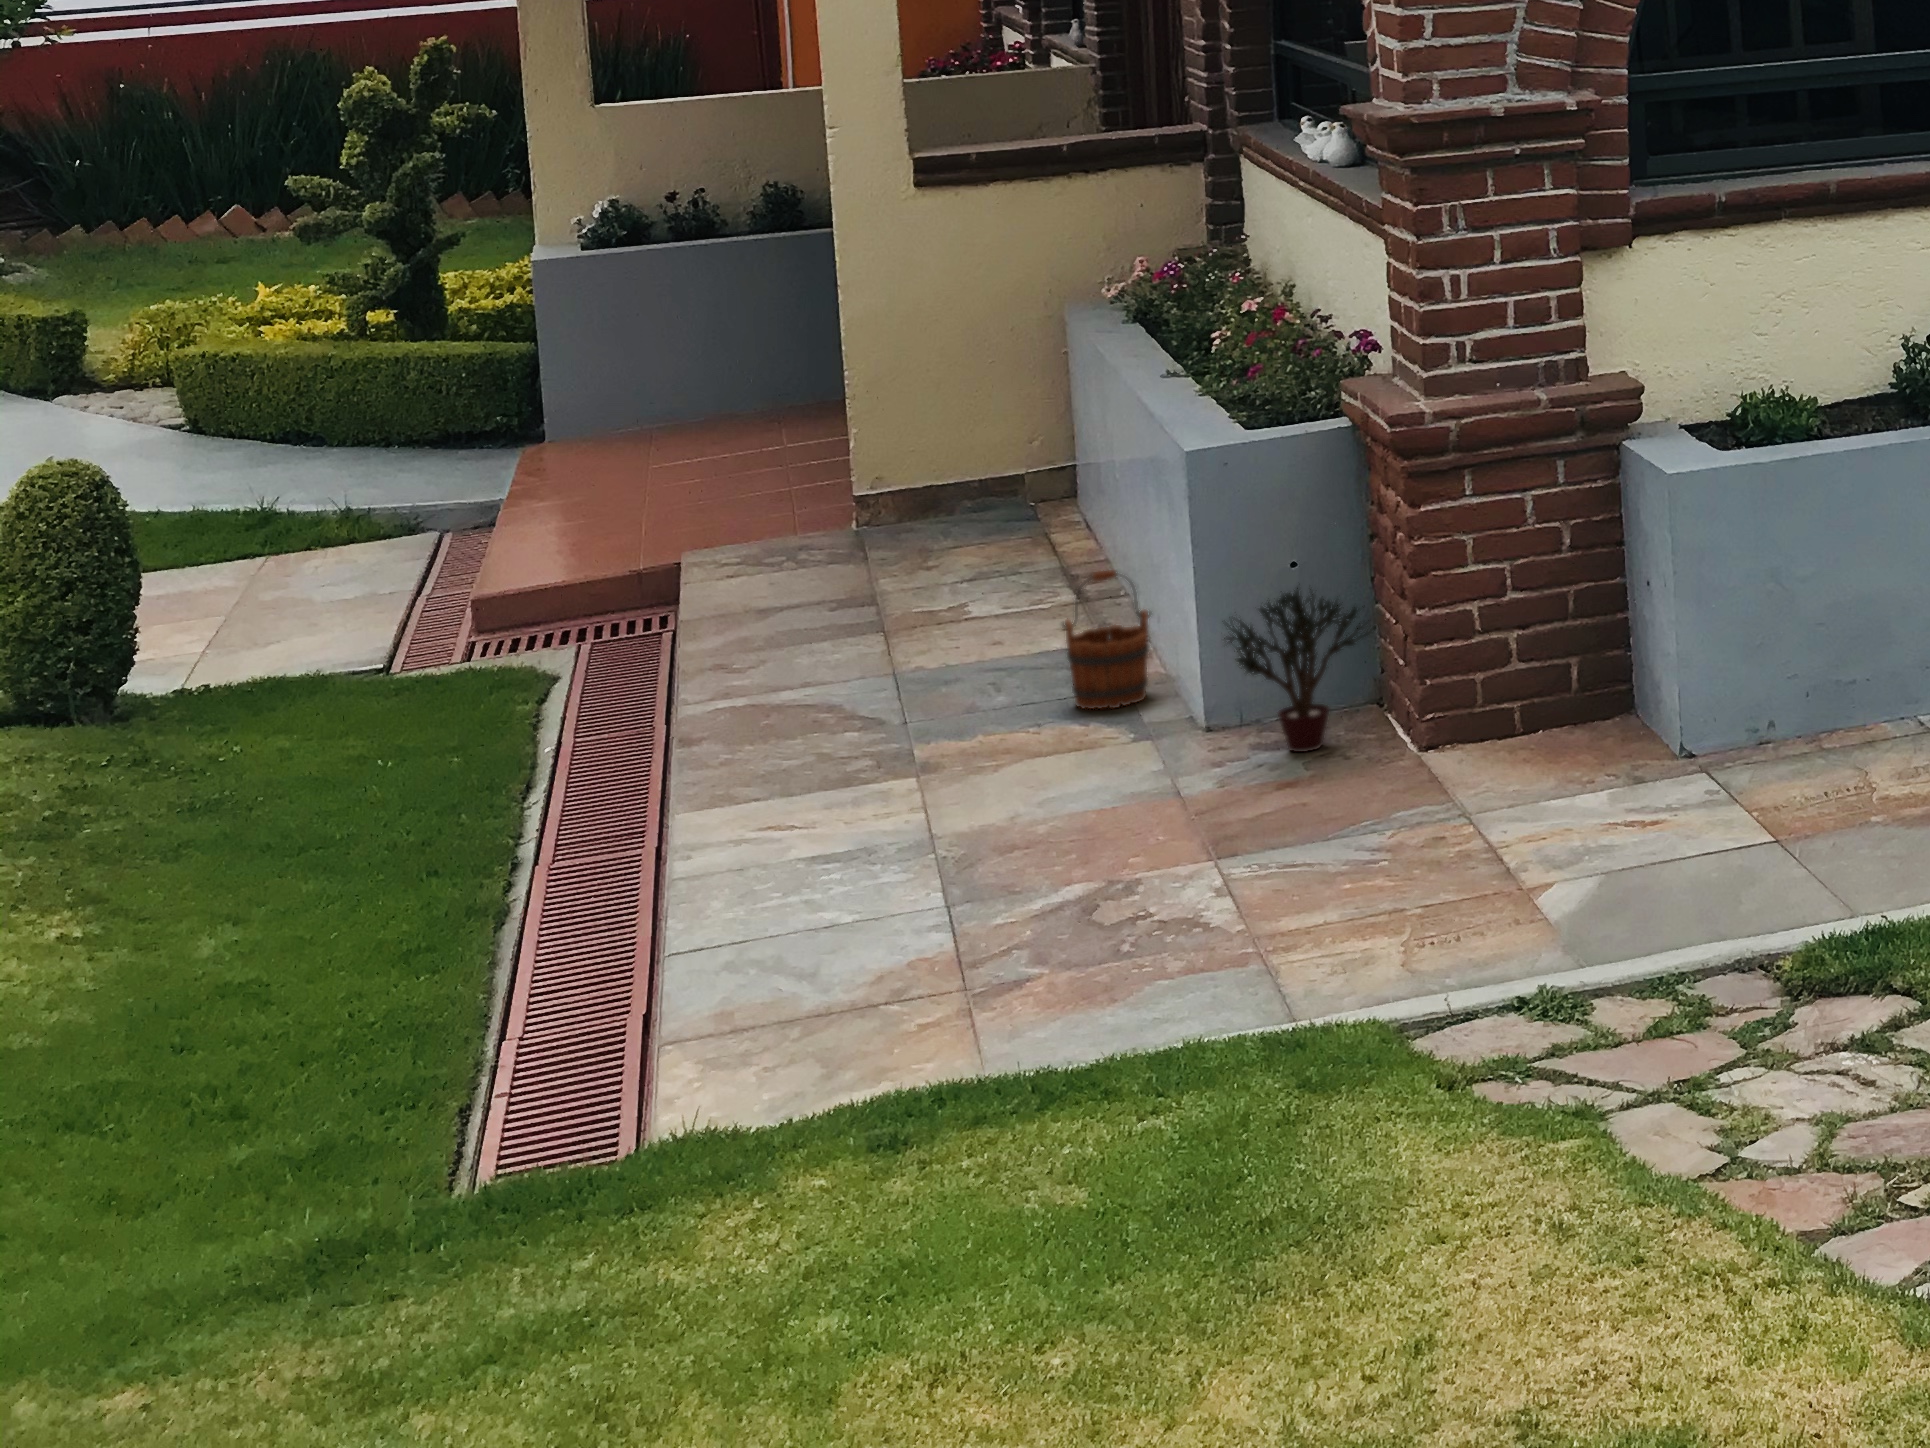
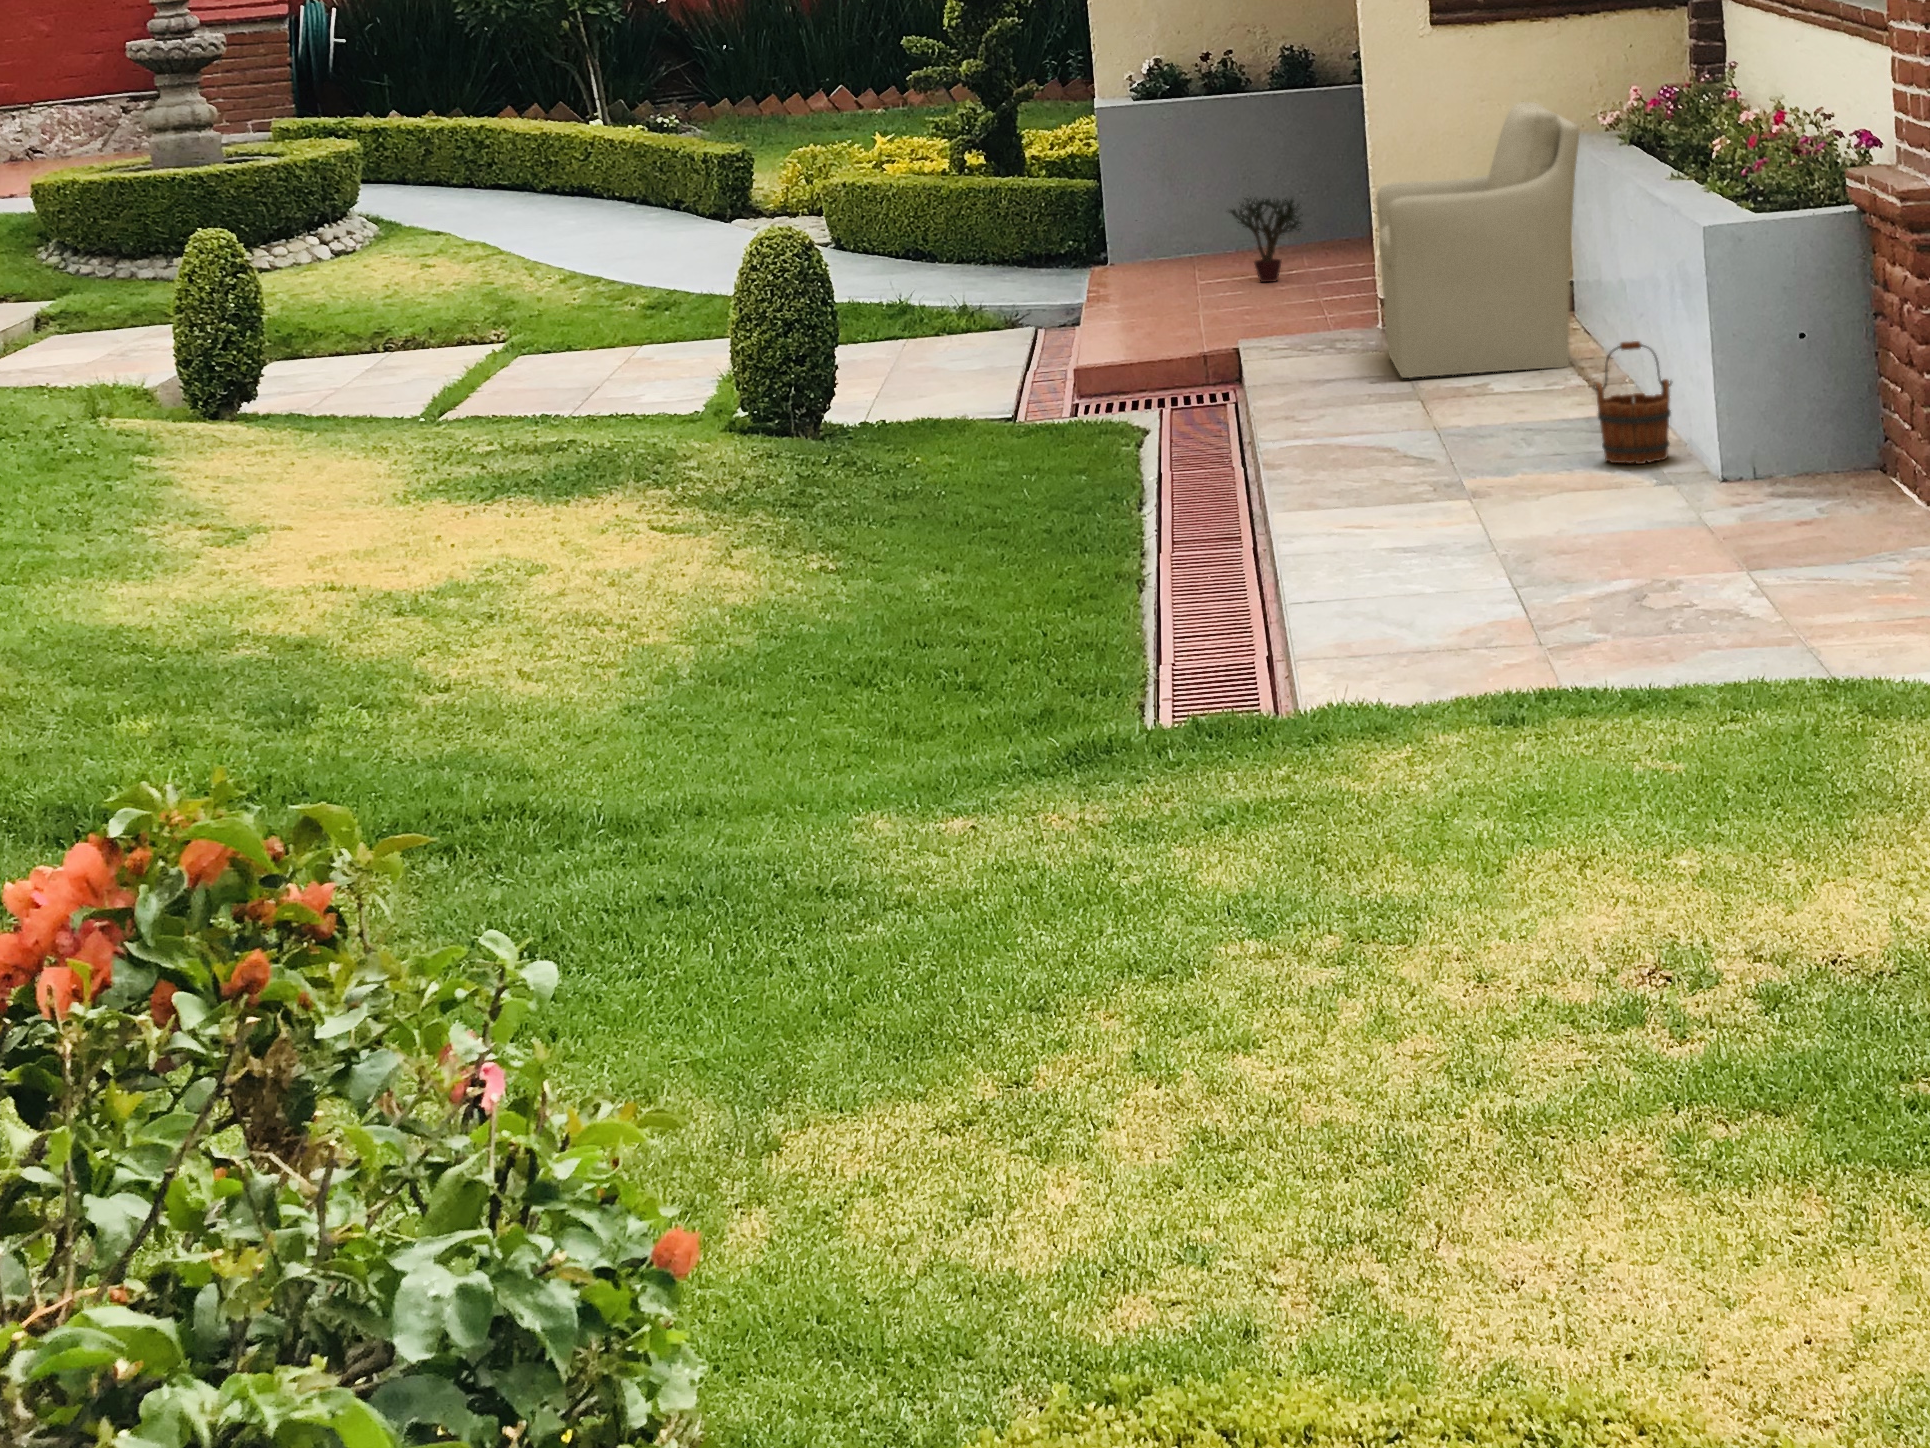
chair: none [842,273,1071,593] -> present [1376,102,1579,378]
potted plant: present [1224,587,1381,752] -> present [1229,199,1303,282]

